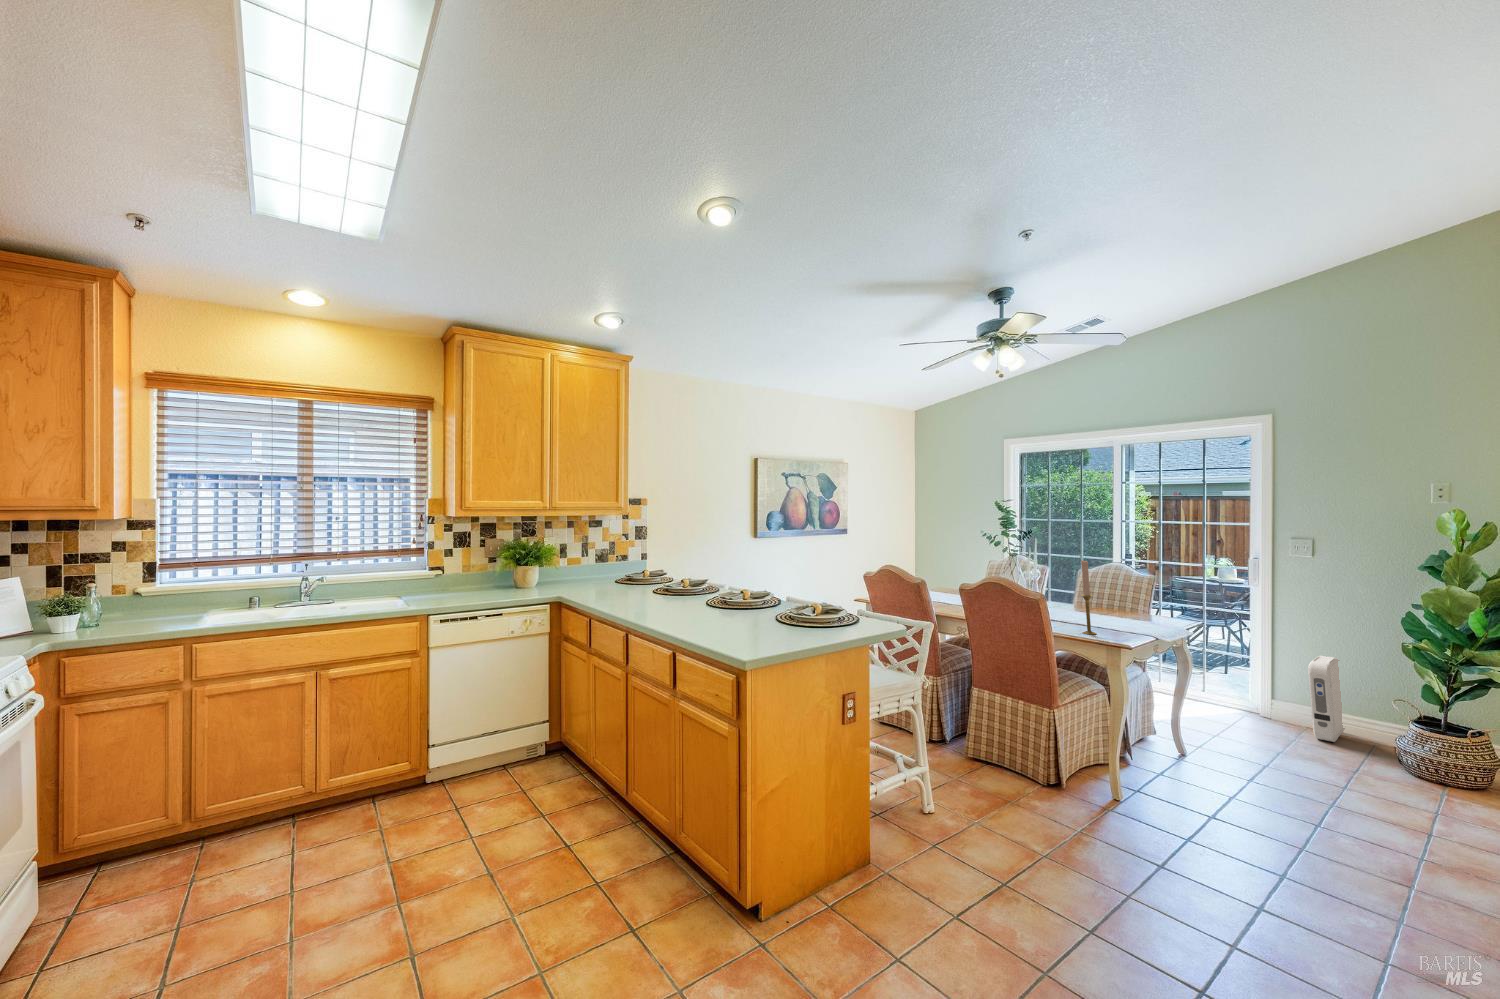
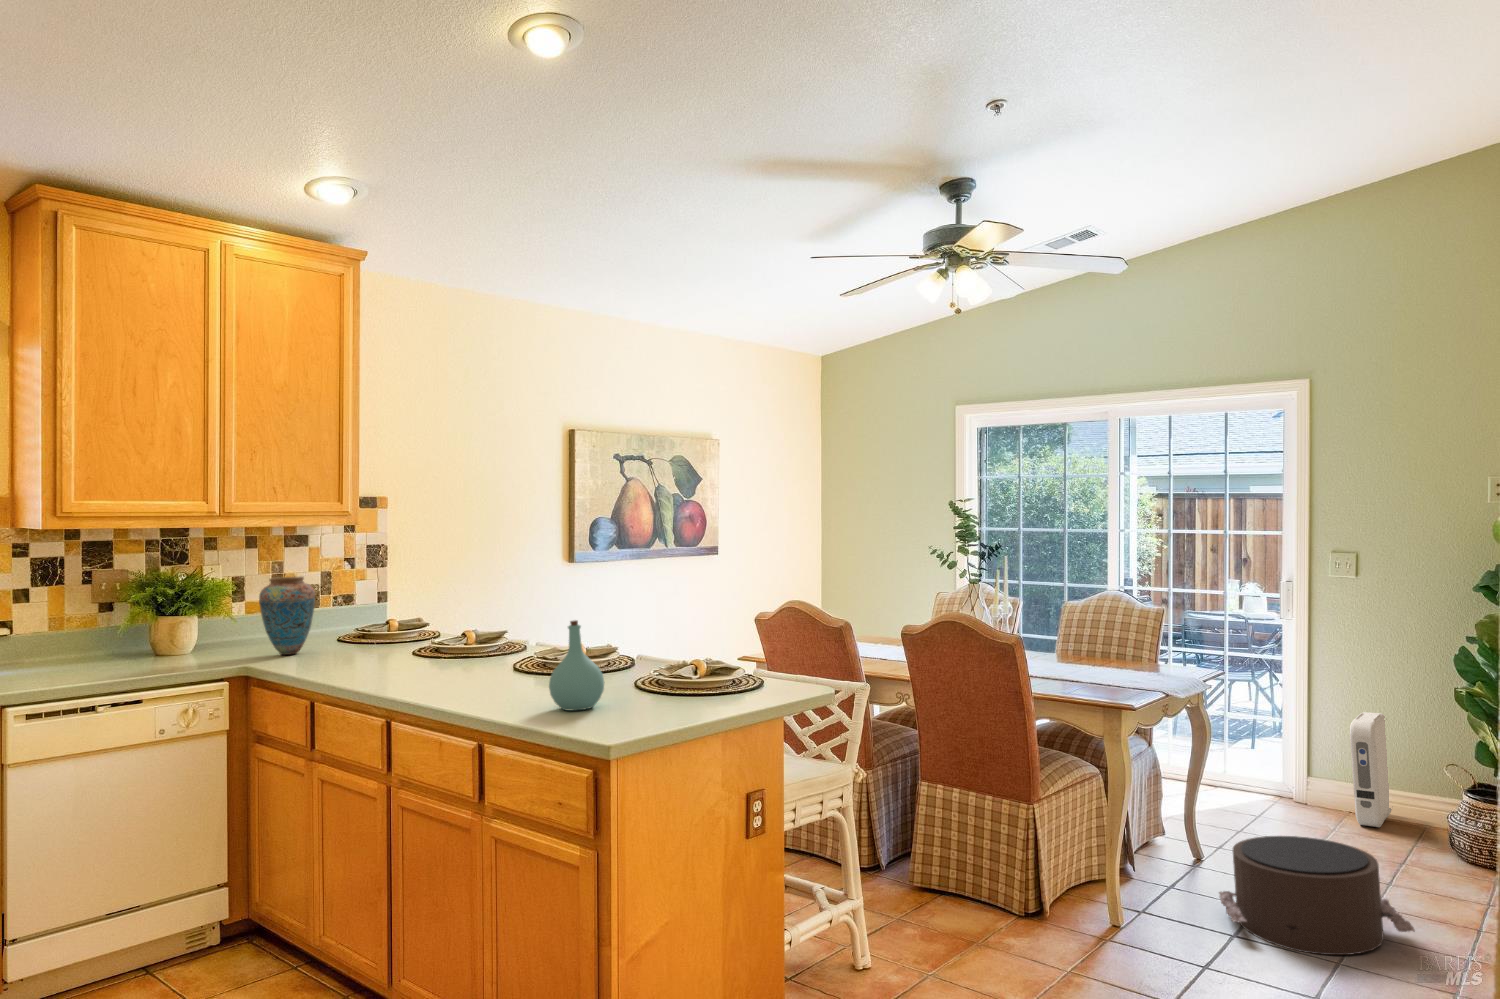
vase: none [570,545,600,590] -> present [259,576,315,655]
candlestick: present [1081,560,1096,634] -> none [1069,585,1090,692]
bottle: none [716,578,751,635] -> present [549,620,604,710]
pouf: none [1199,746,1375,845] -> present [1219,836,1415,955]

